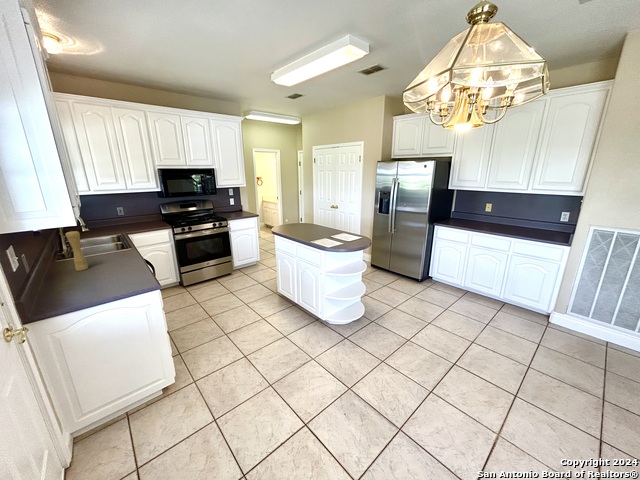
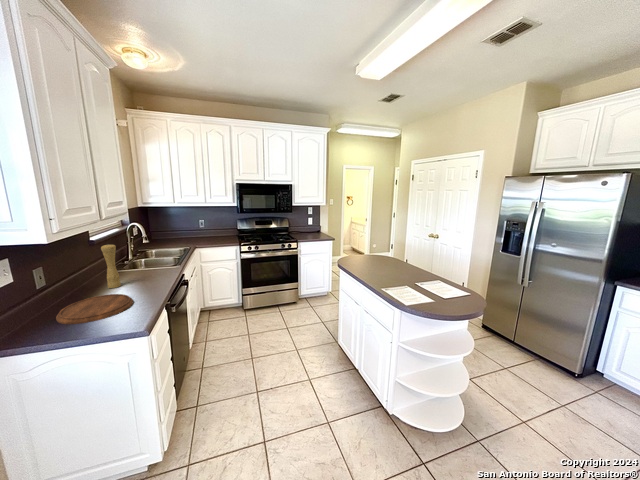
cutting board: none [59,270,123,294] -> present [56,294,133,324]

